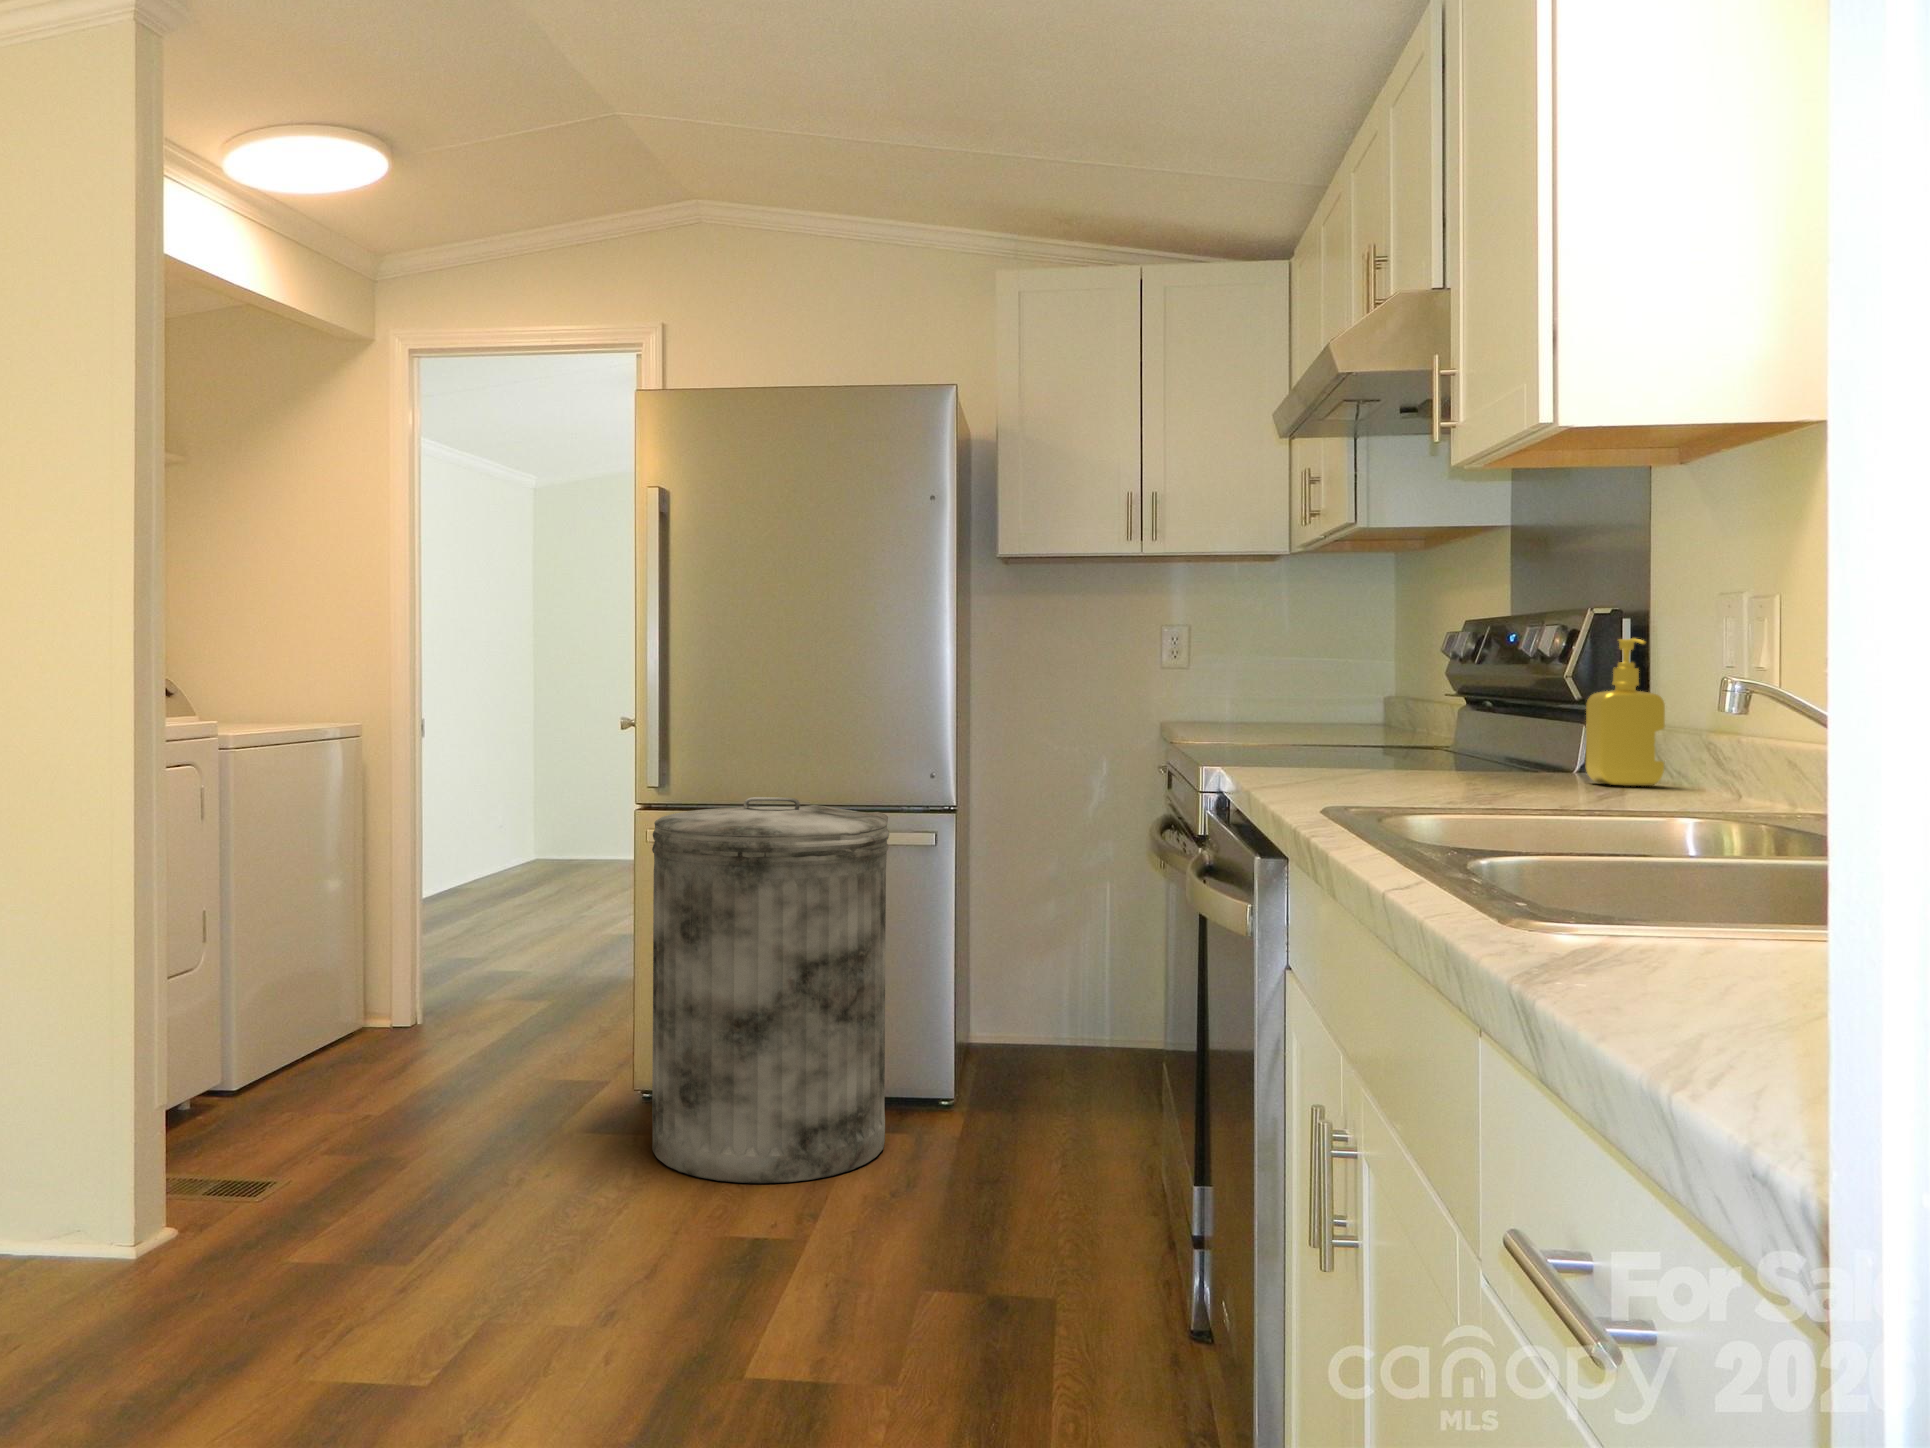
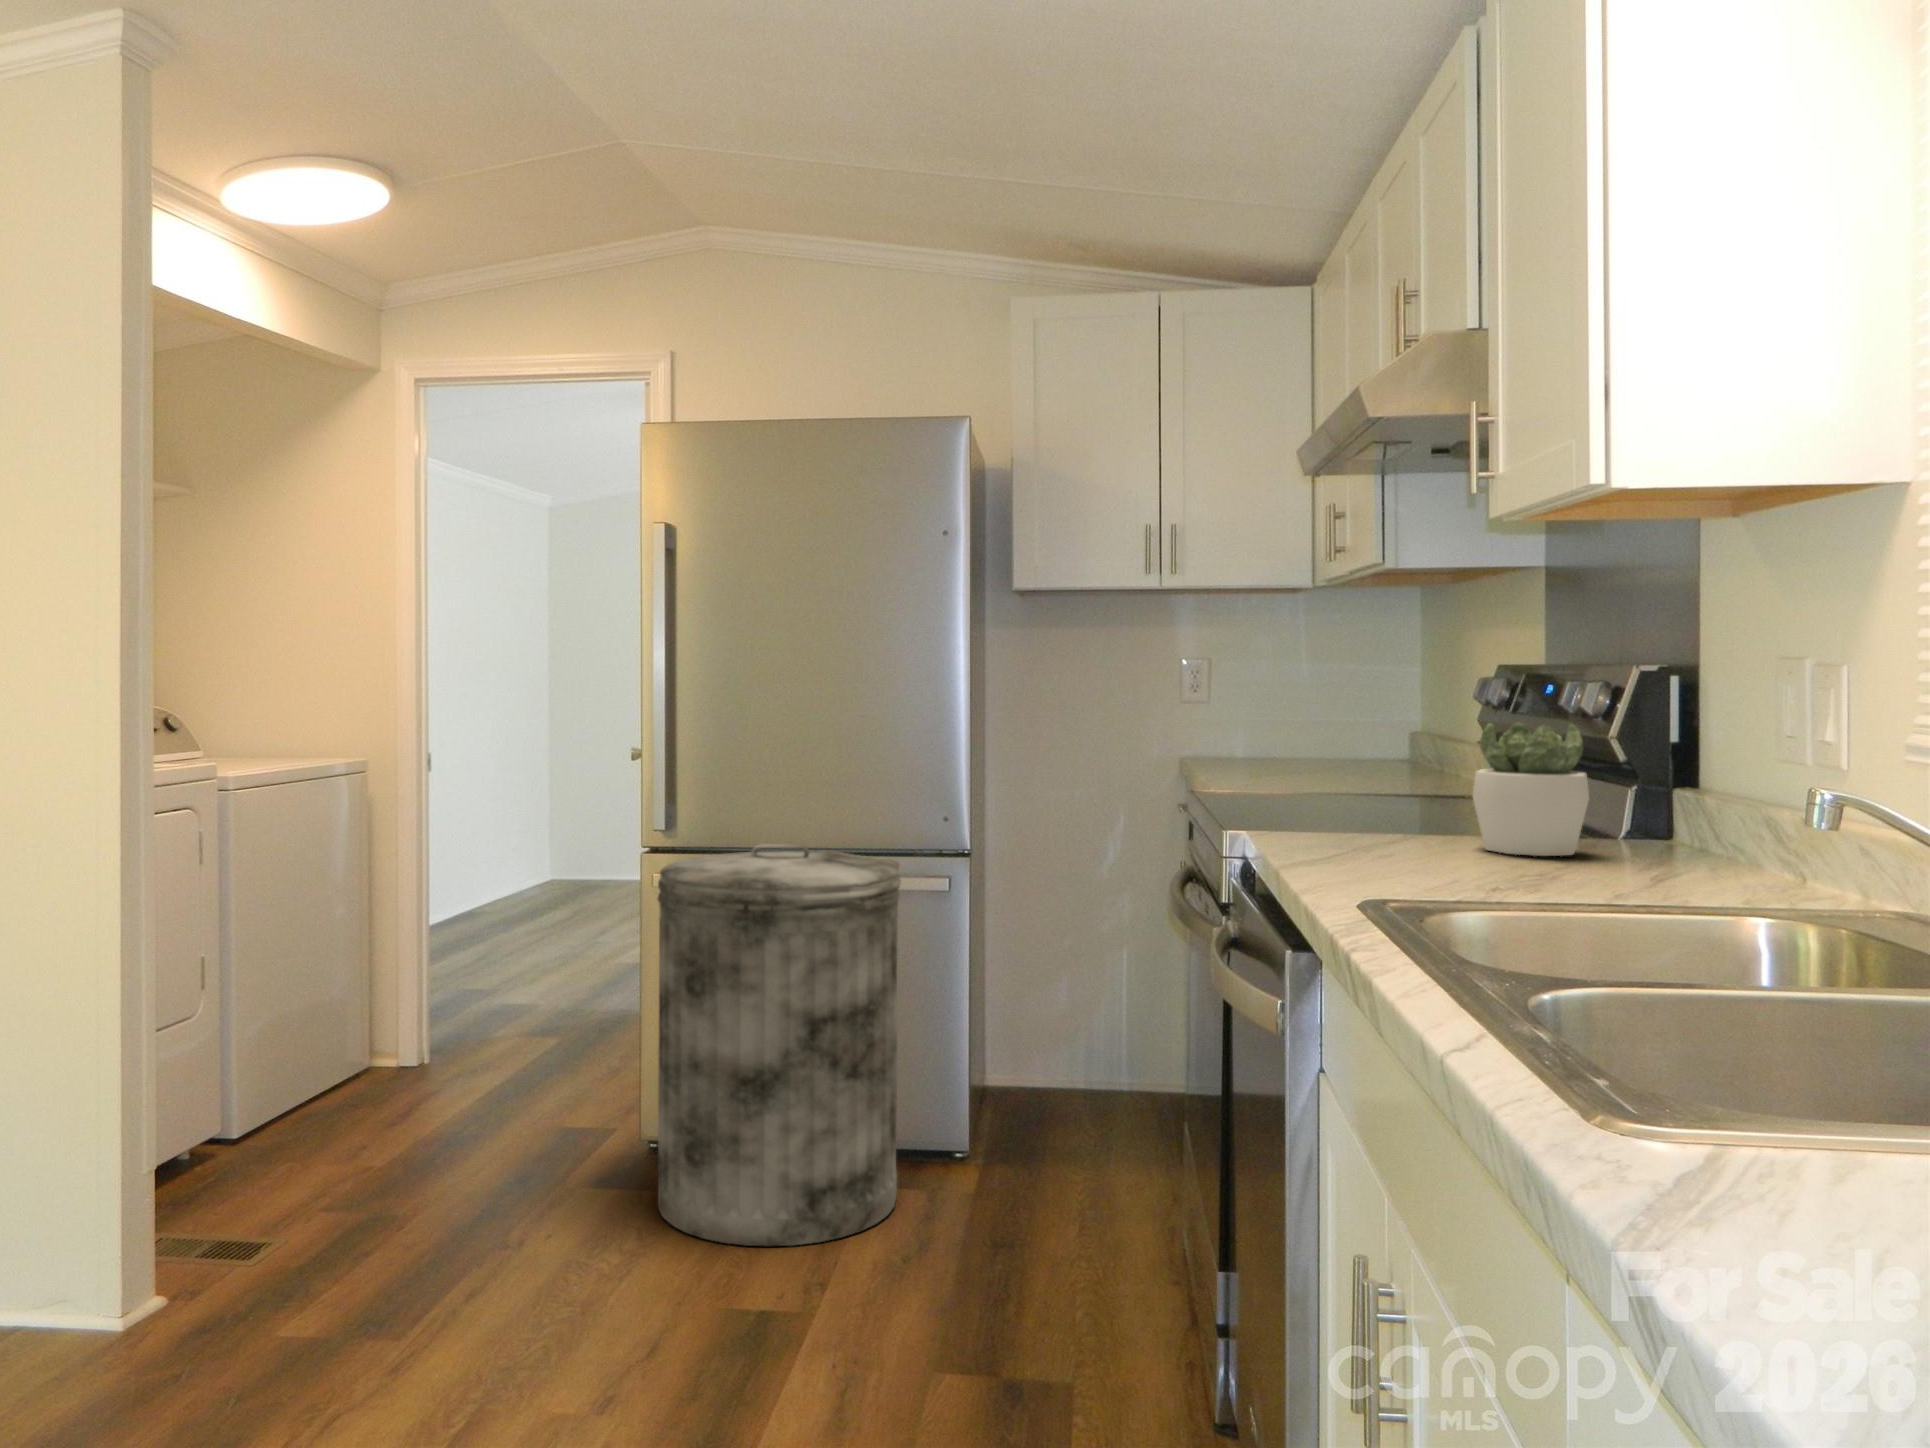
soap dispenser: present [1586,638,1665,786] -> none [1633,700,1718,856]
succulent plant: none [1435,661,1544,784] -> present [1473,722,1589,856]

